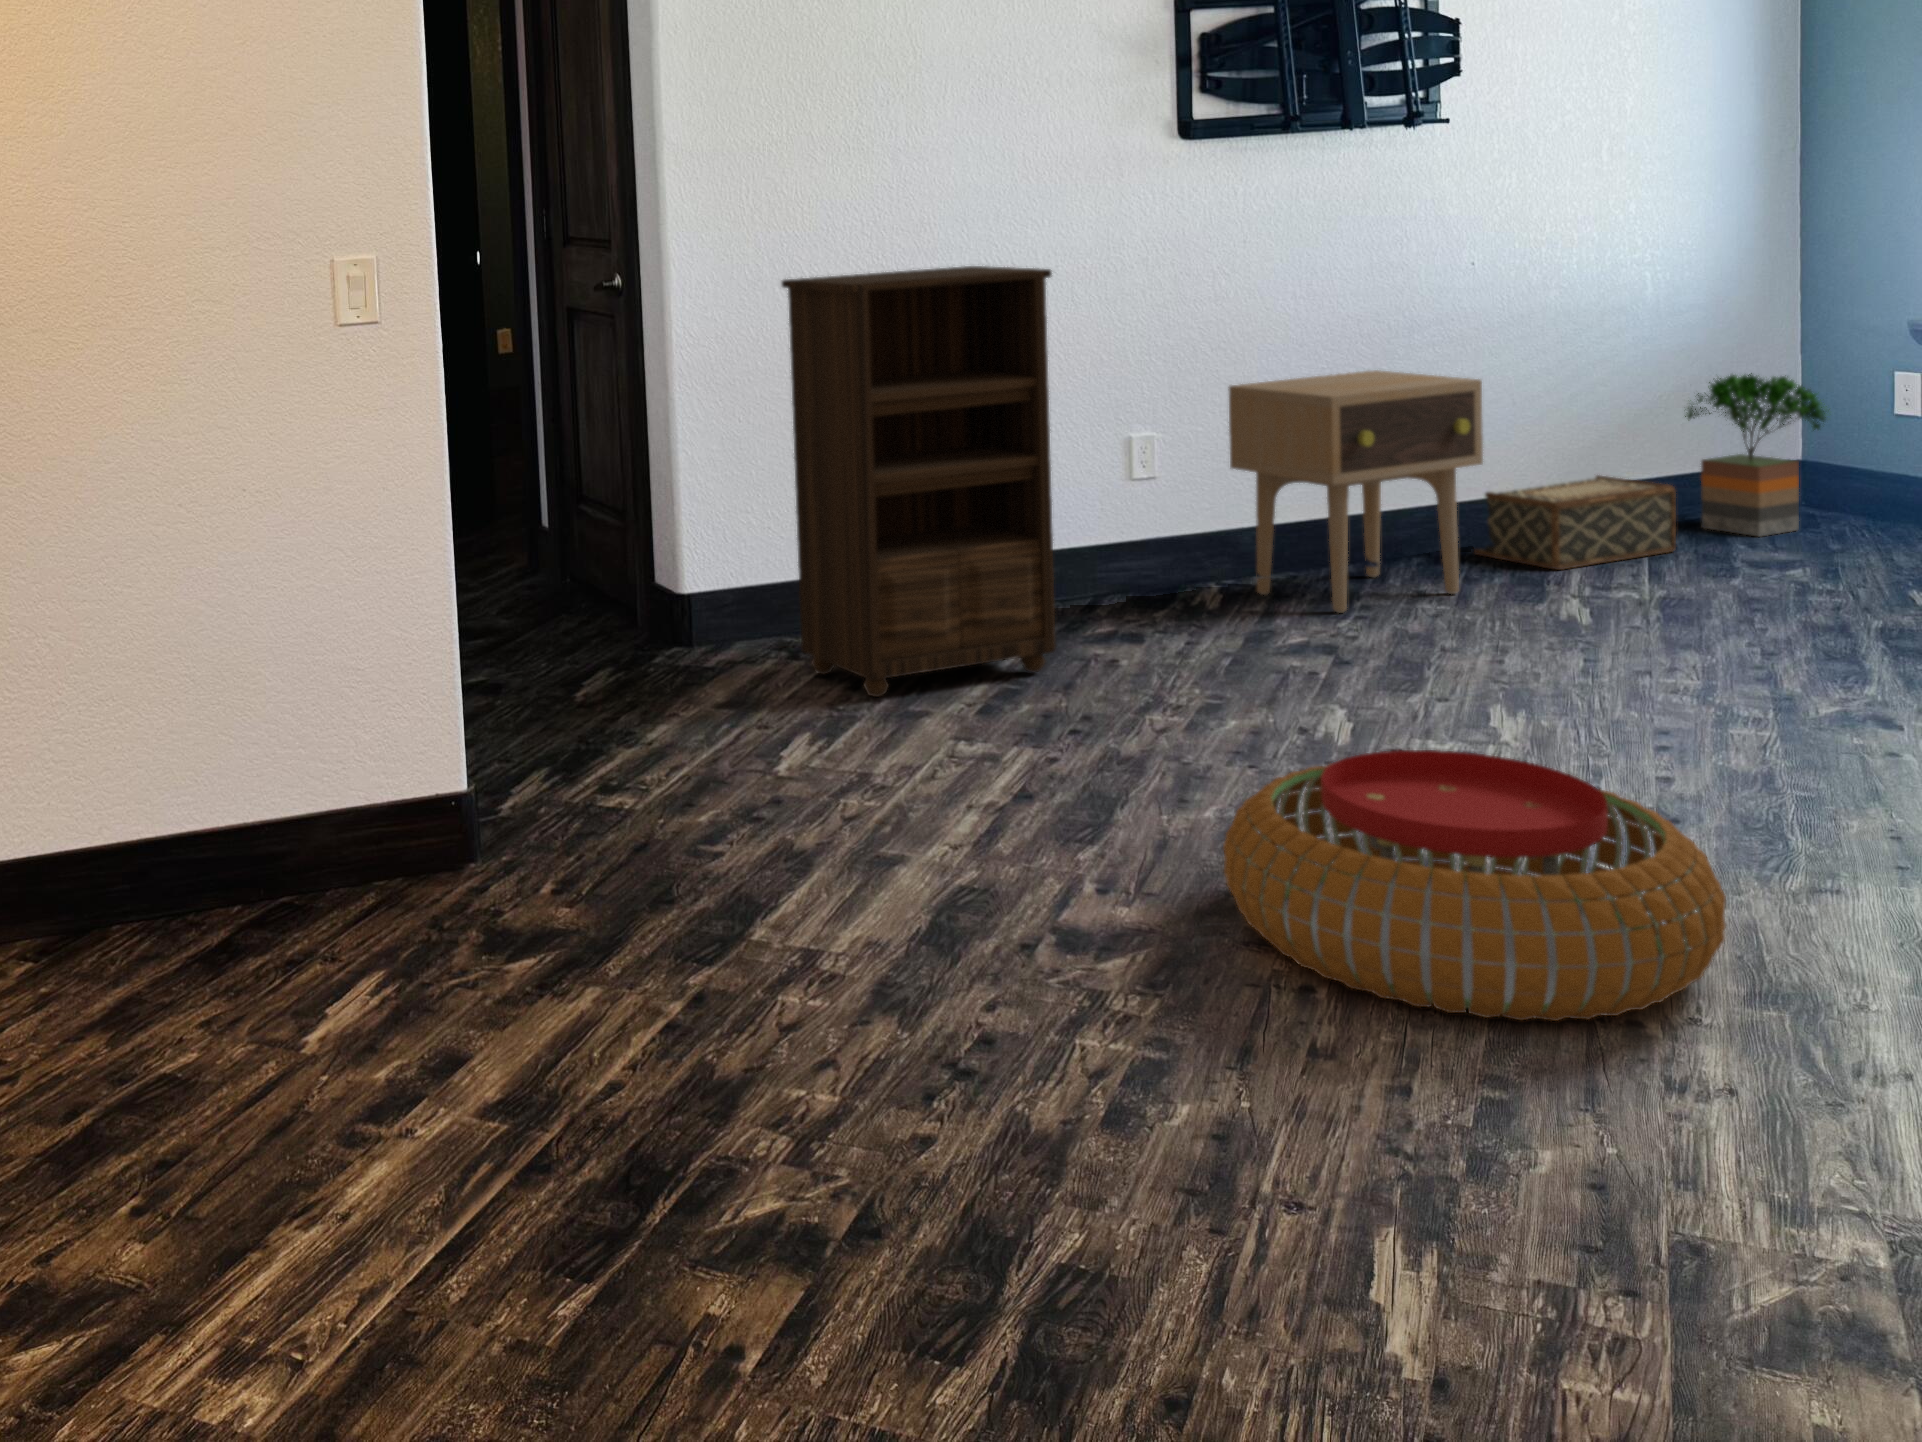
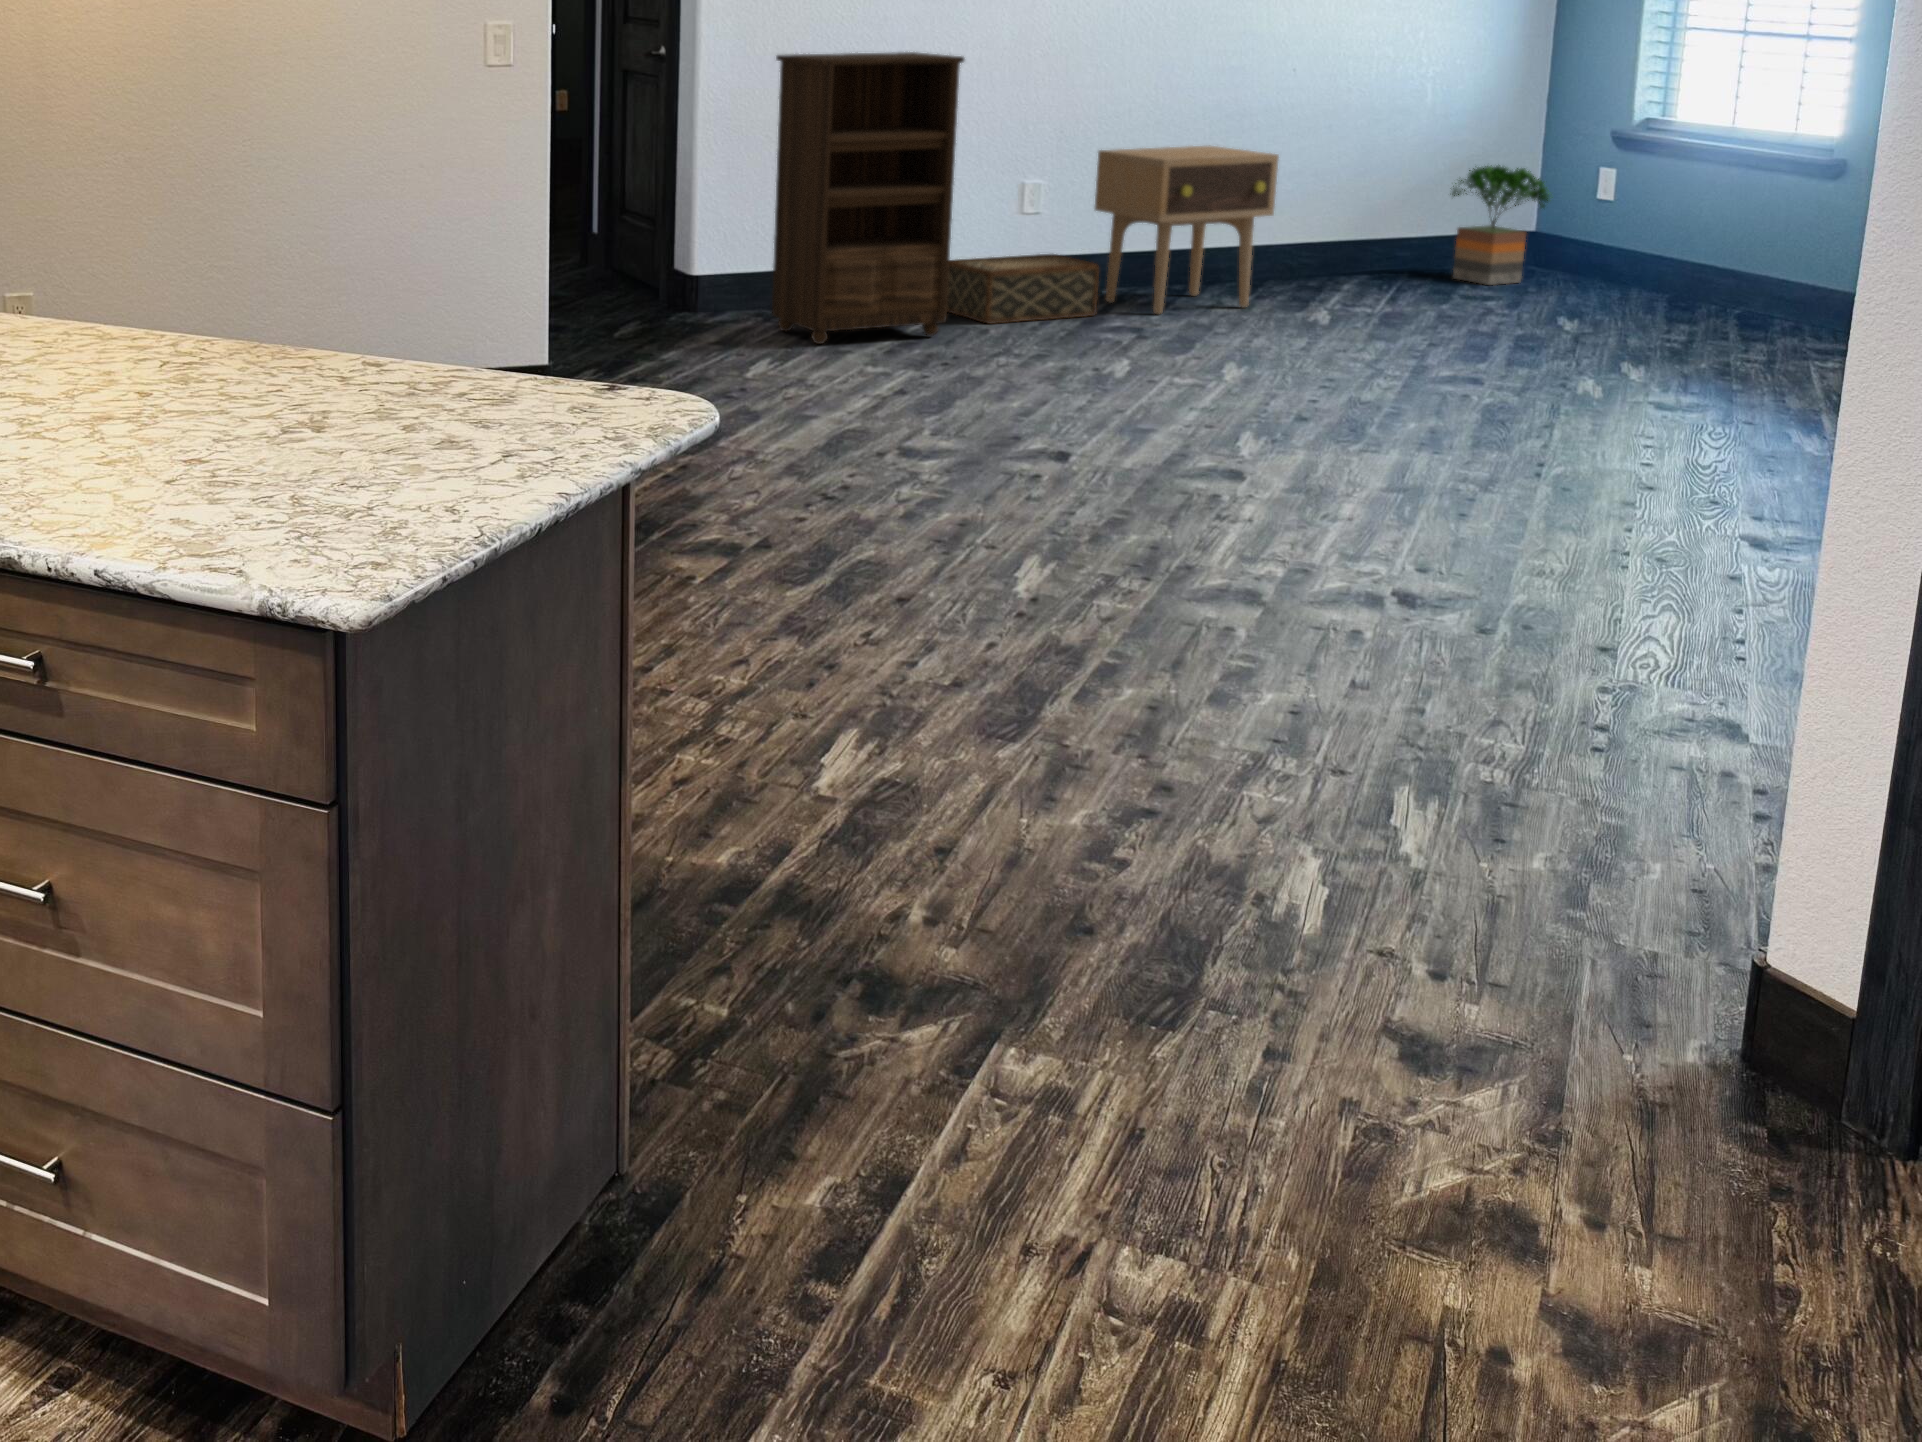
woven basket: present [1474,475,1676,570] -> present [947,254,1099,324]
pouf: present [1223,750,1726,1021] -> none [1003,356,1280,491]

